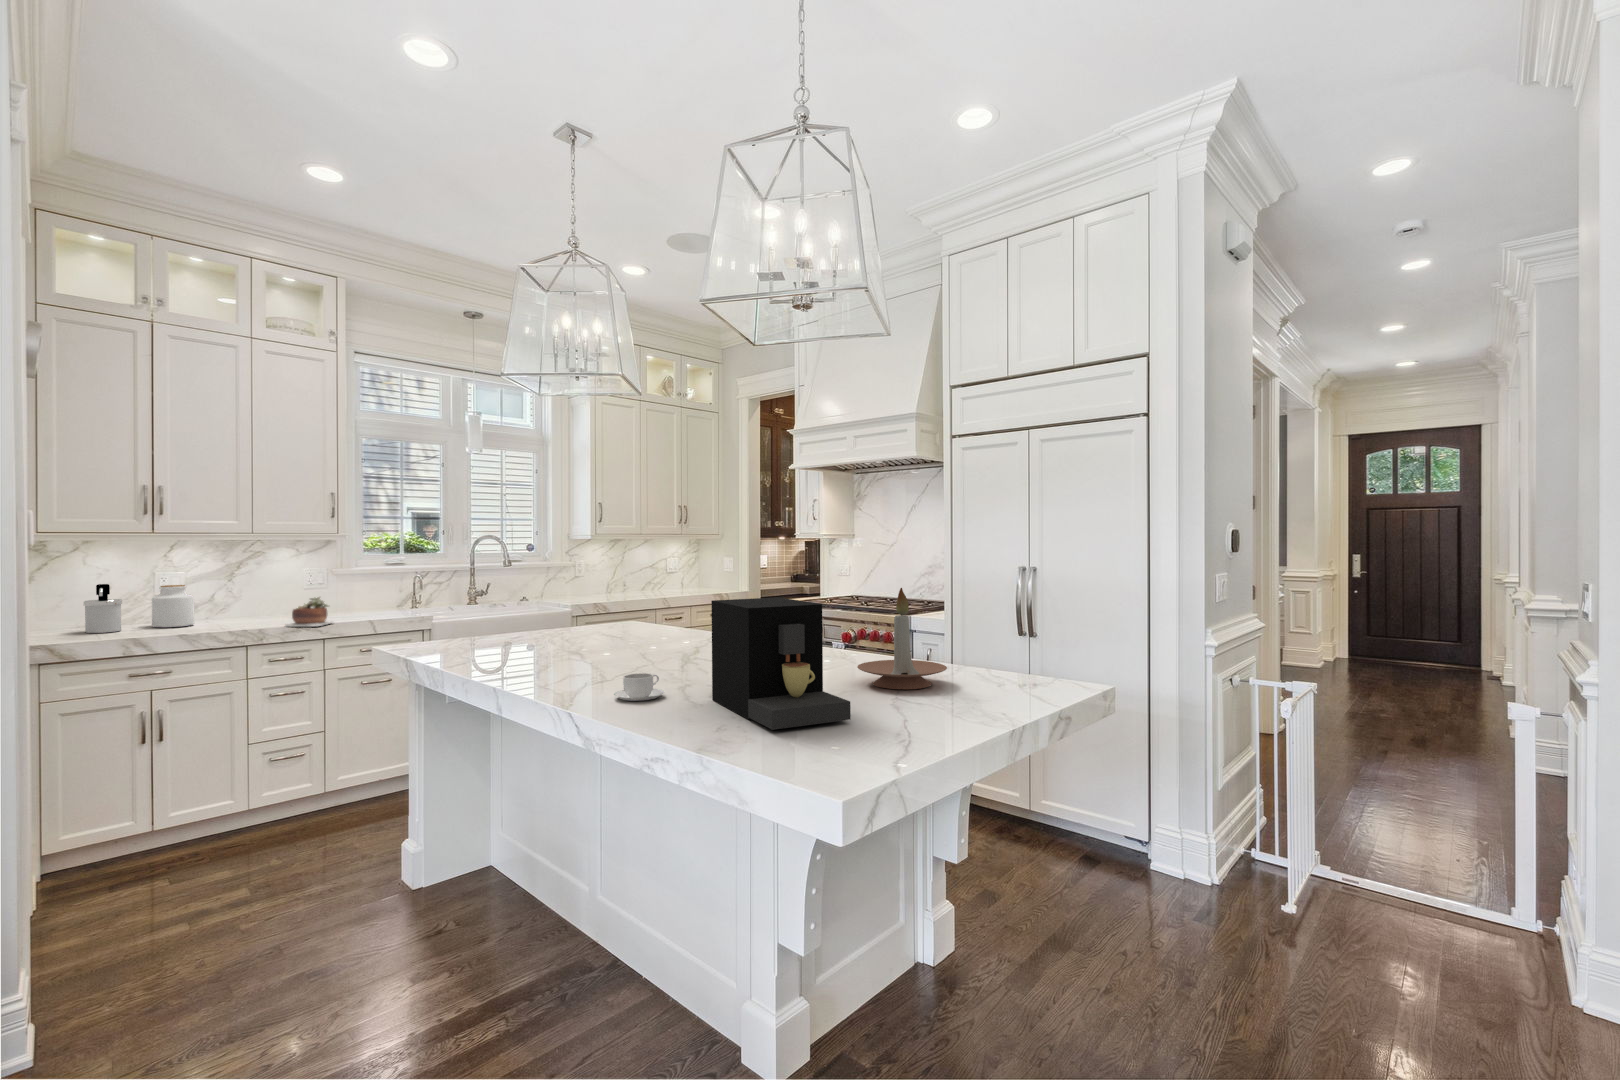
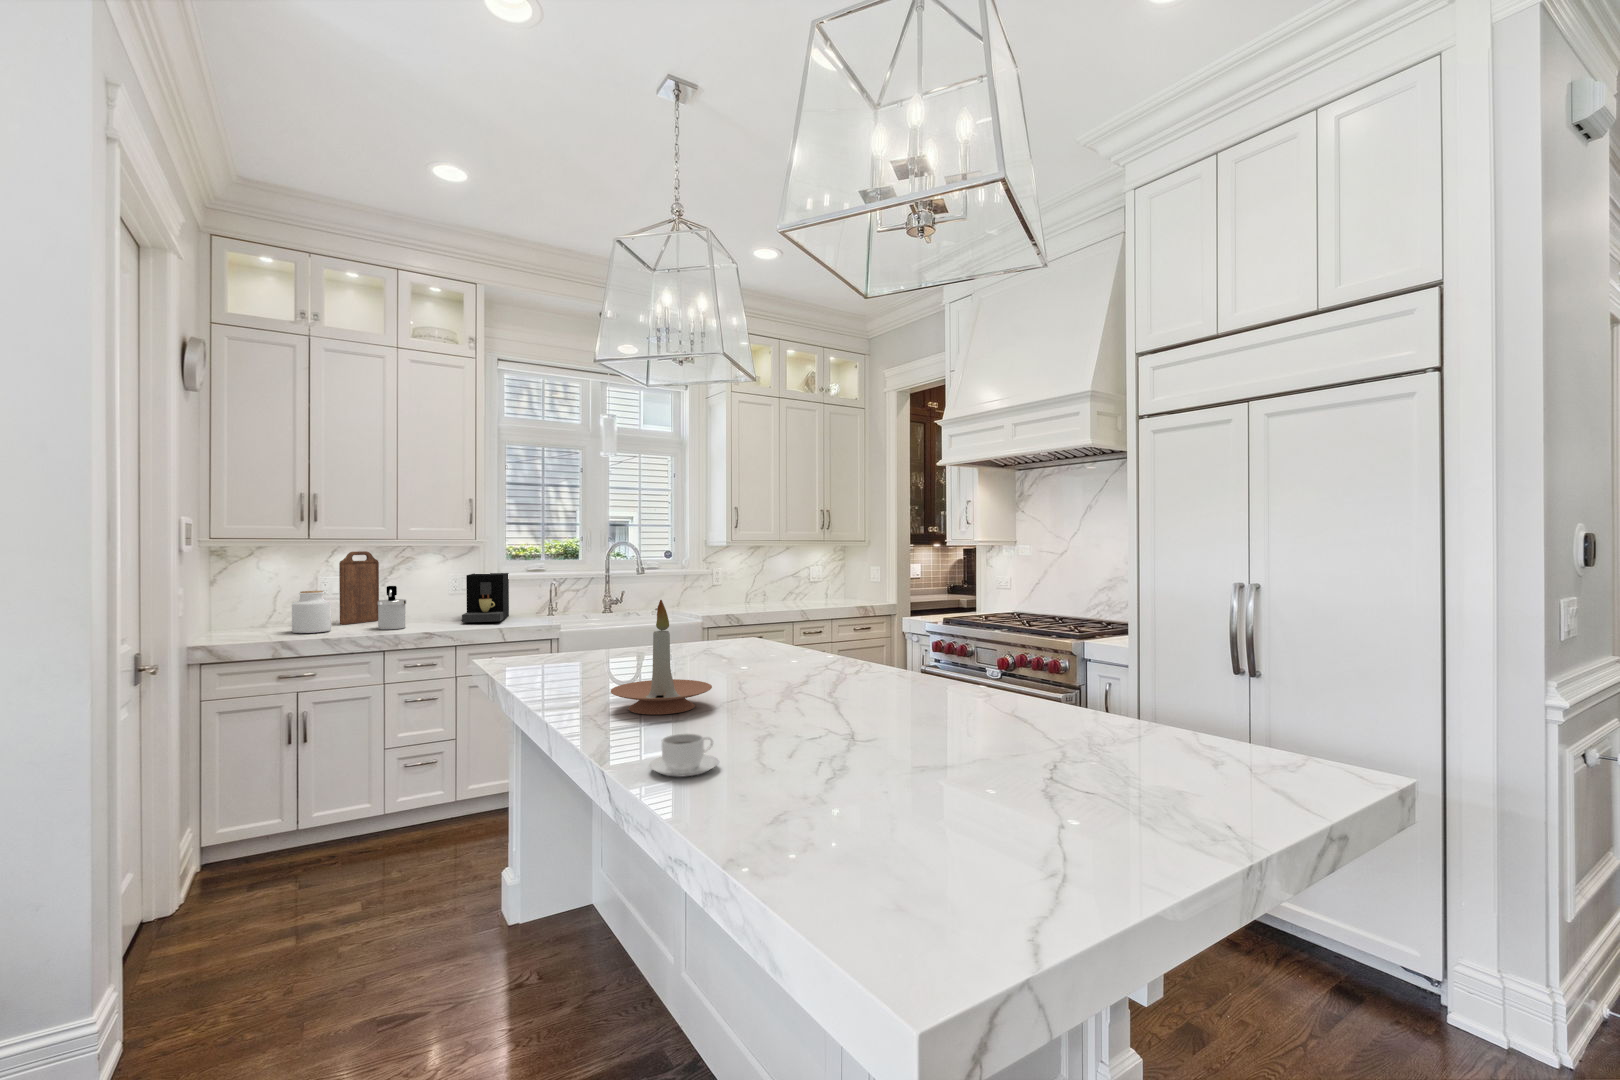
cutting board: none [196,545,236,619] -> present [339,551,379,625]
soap dispenser: present [84,584,122,633] -> present [377,586,406,630]
candle holder: present [857,588,947,689] -> present [611,600,712,714]
succulent plant: present [285,597,334,627] -> none [411,604,461,636]
coffee maker: present [711,597,850,730] -> present [462,573,509,622]

